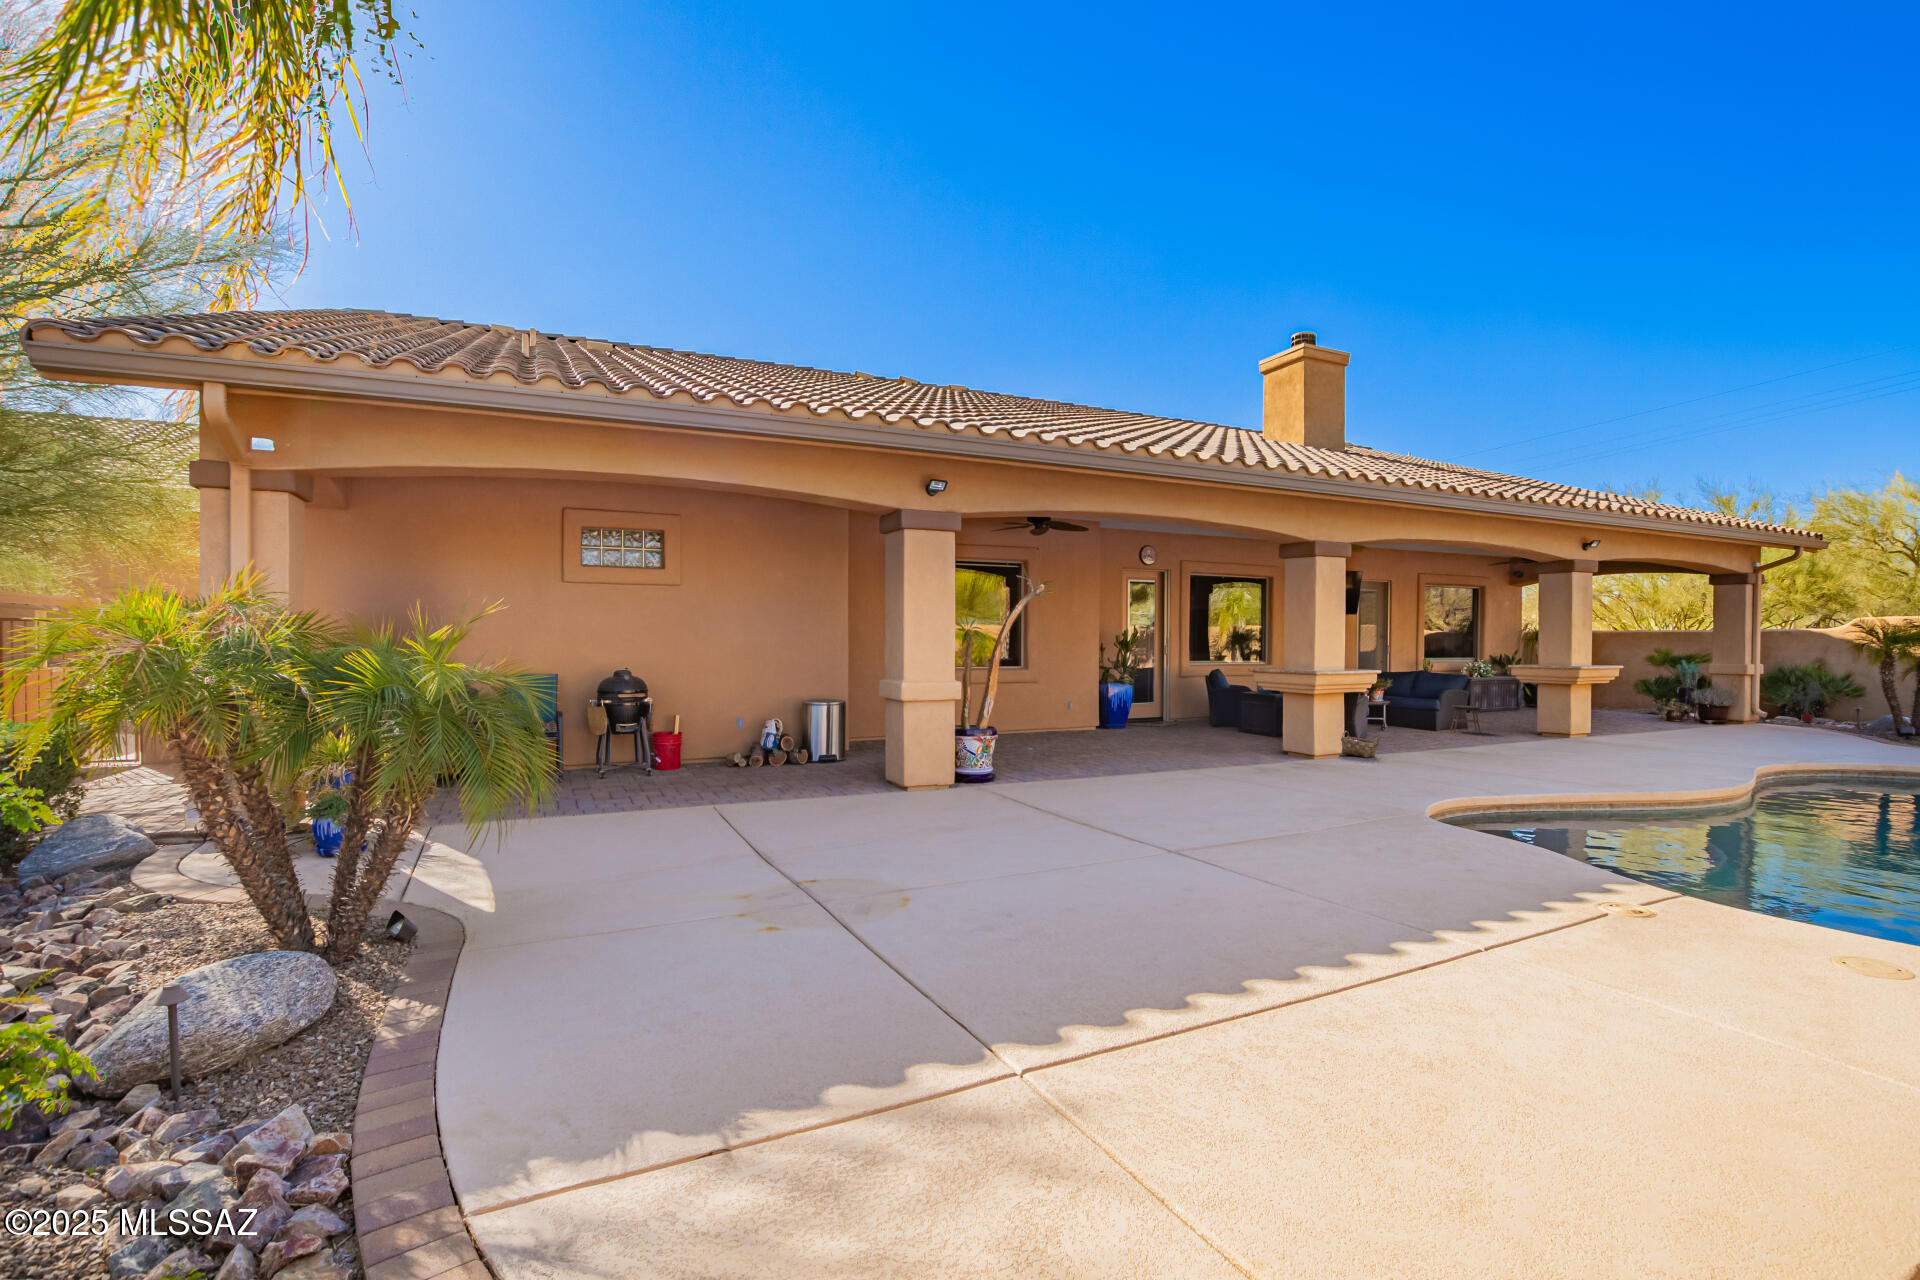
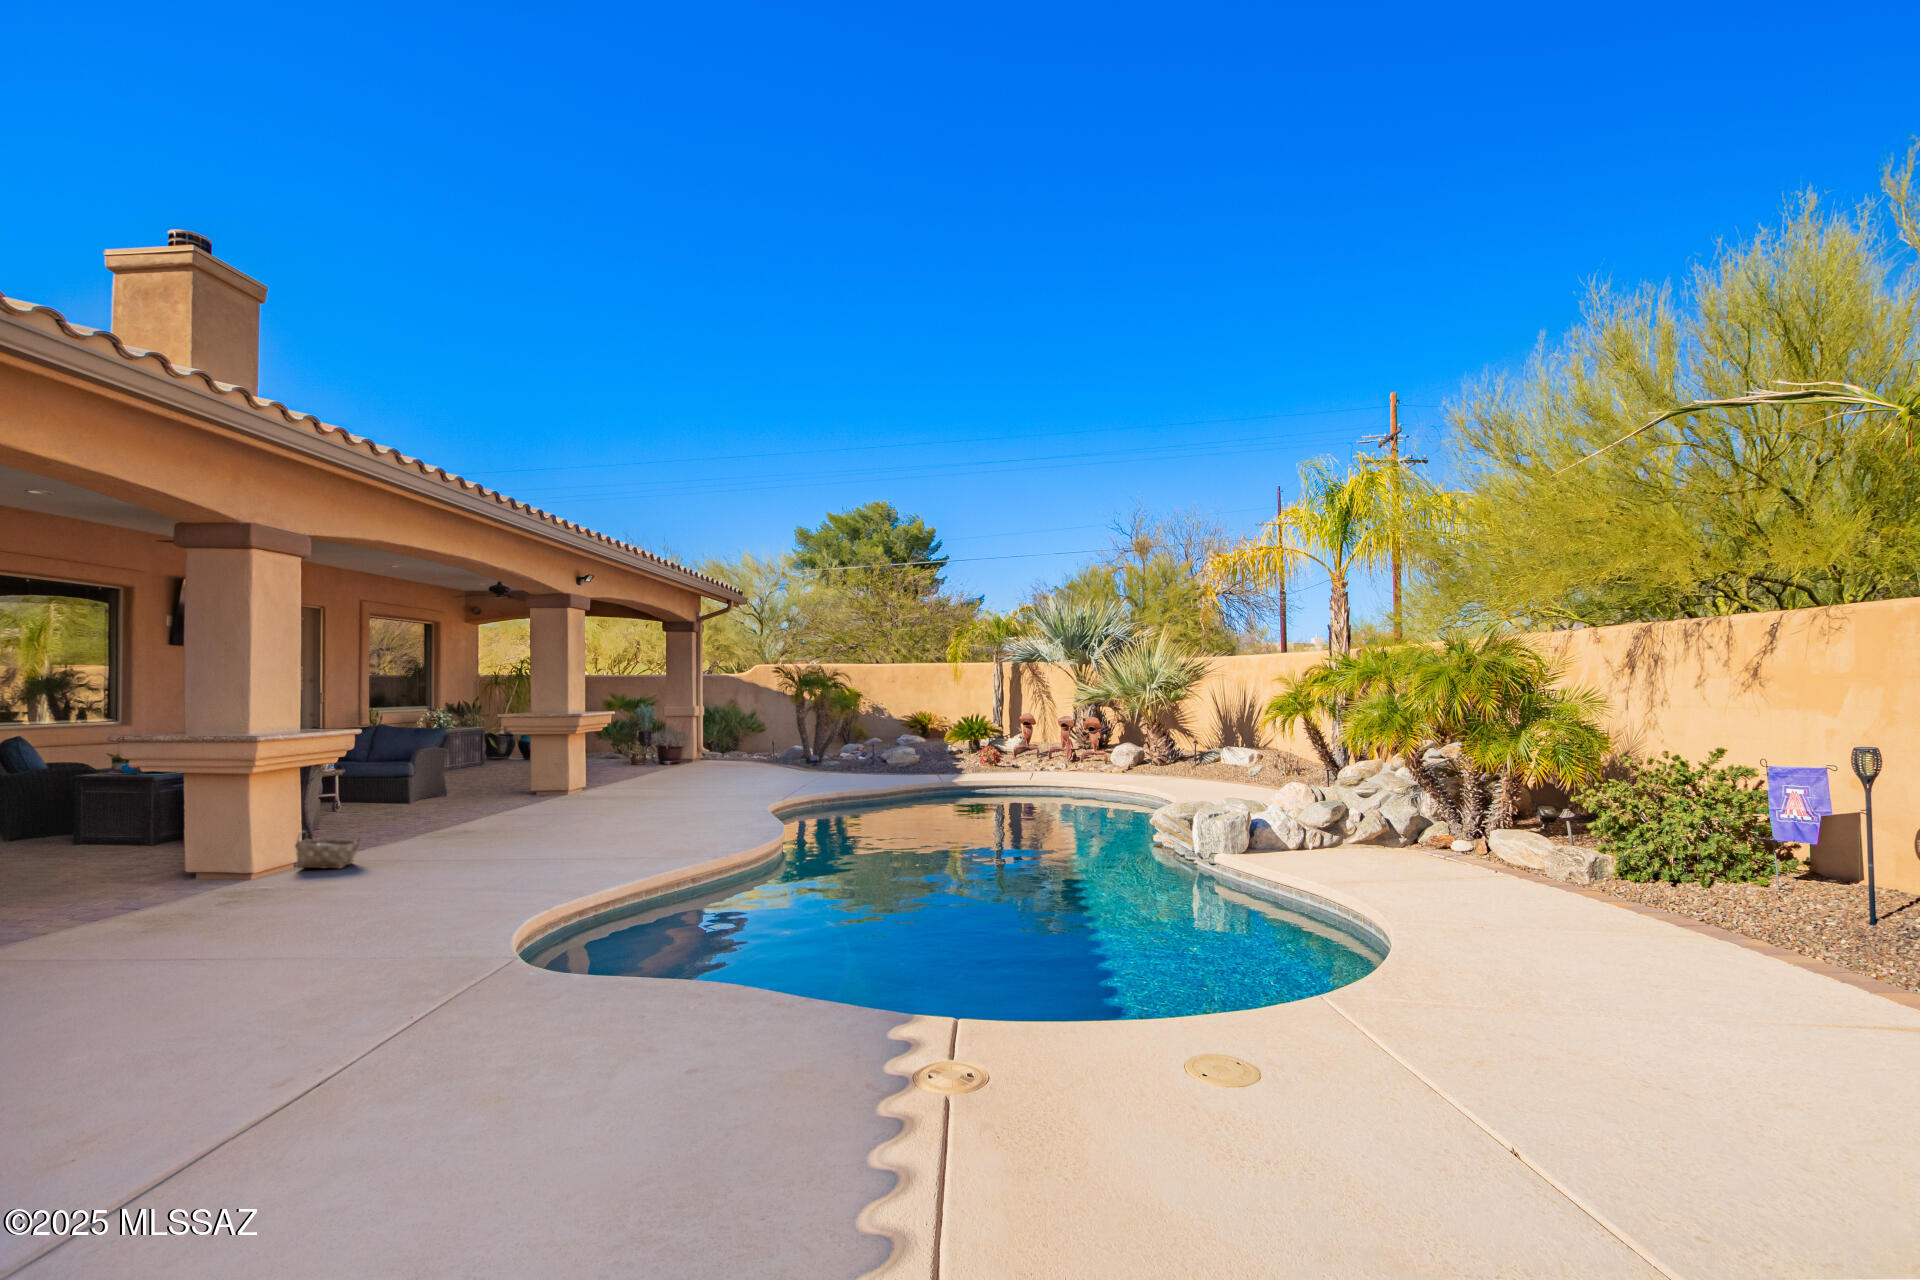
potted tree: present [1792,679,1821,723] -> none [717,714,739,755]
stool: present [1451,705,1481,734] -> none [428,769,470,806]

